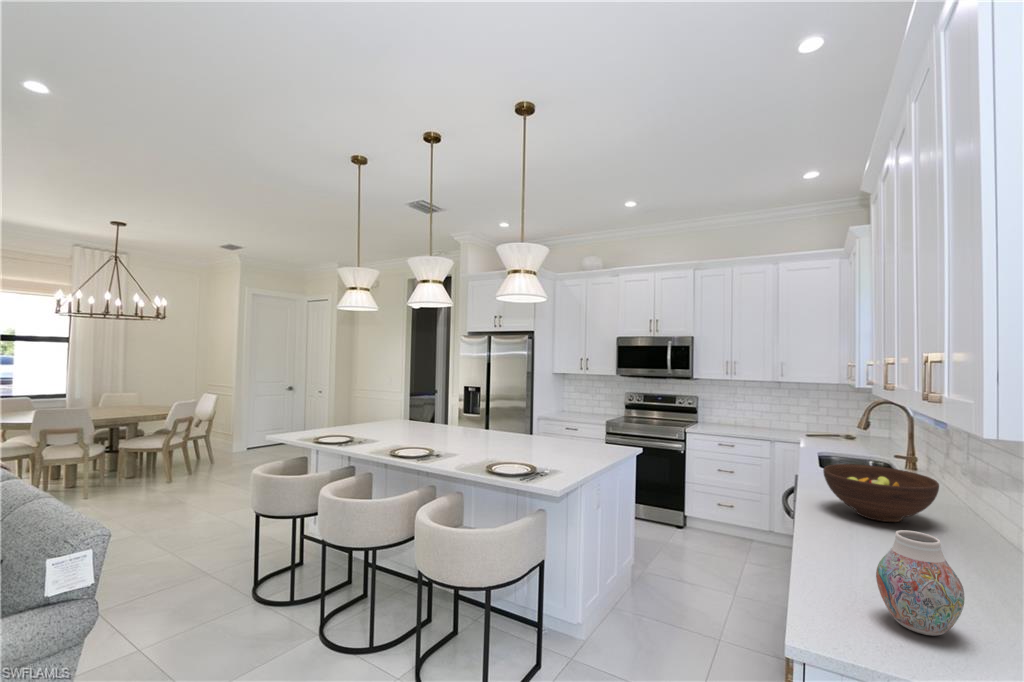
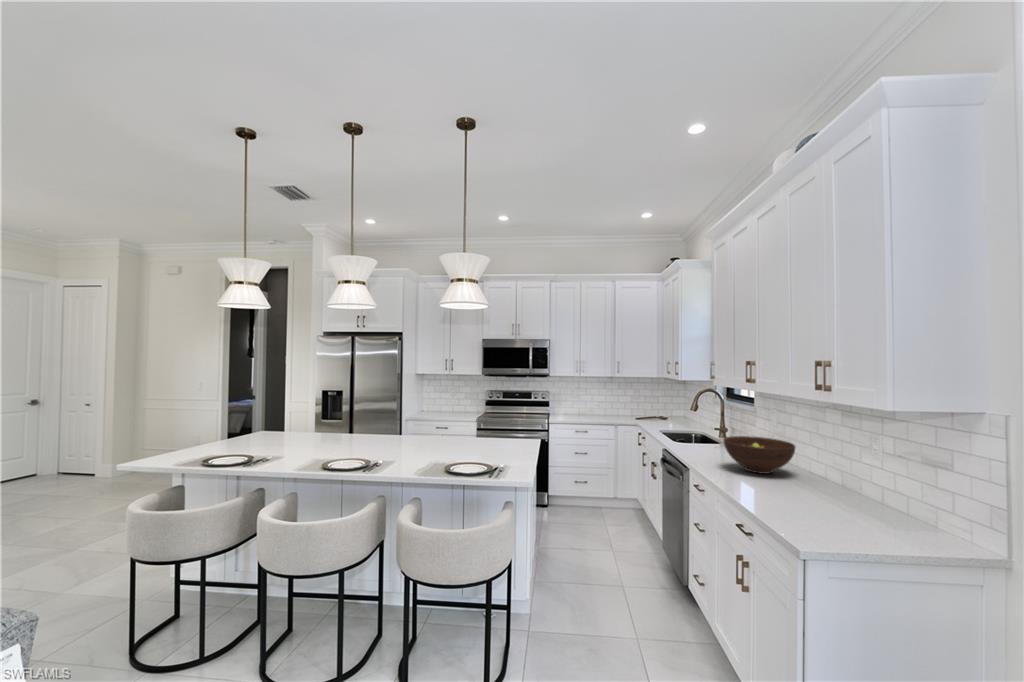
vase: present [876,530,965,636] -> none [852,475,906,538]

